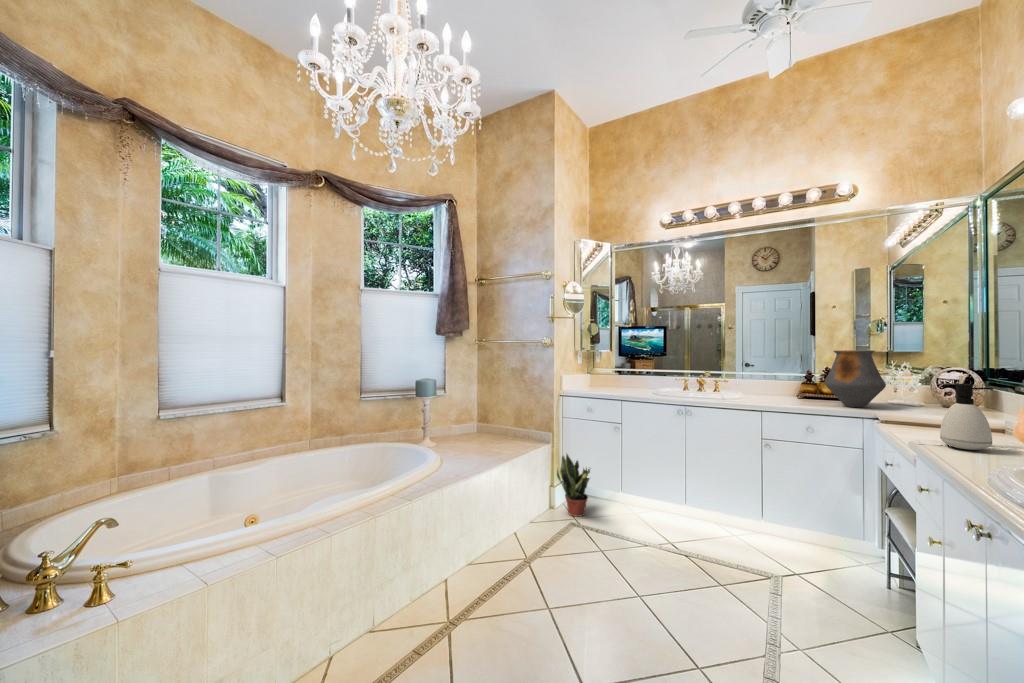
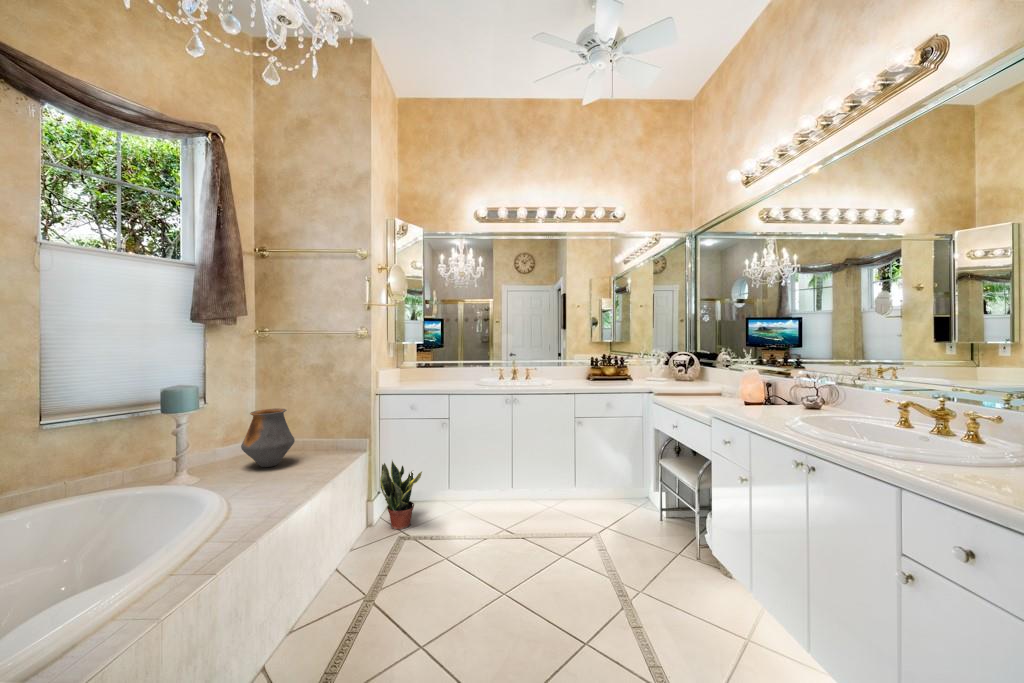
vase: present [825,350,886,407] -> present [241,408,295,467]
soap dispenser: present [940,384,993,450] -> none [716,363,744,410]

